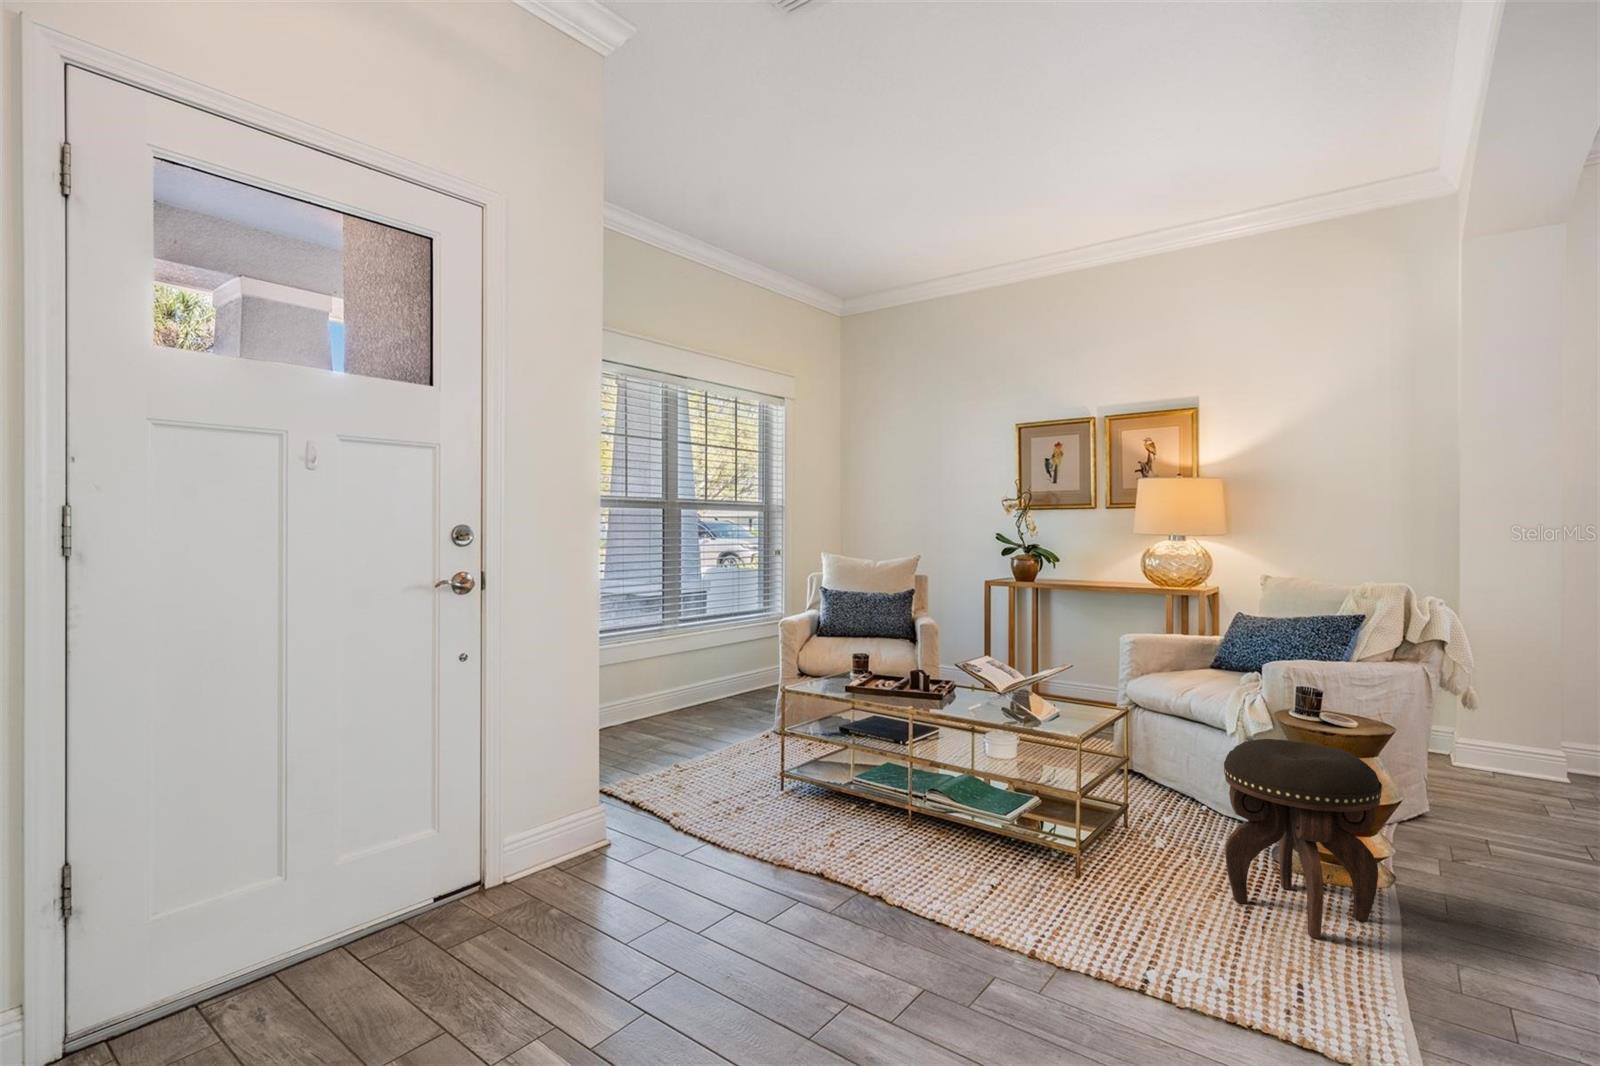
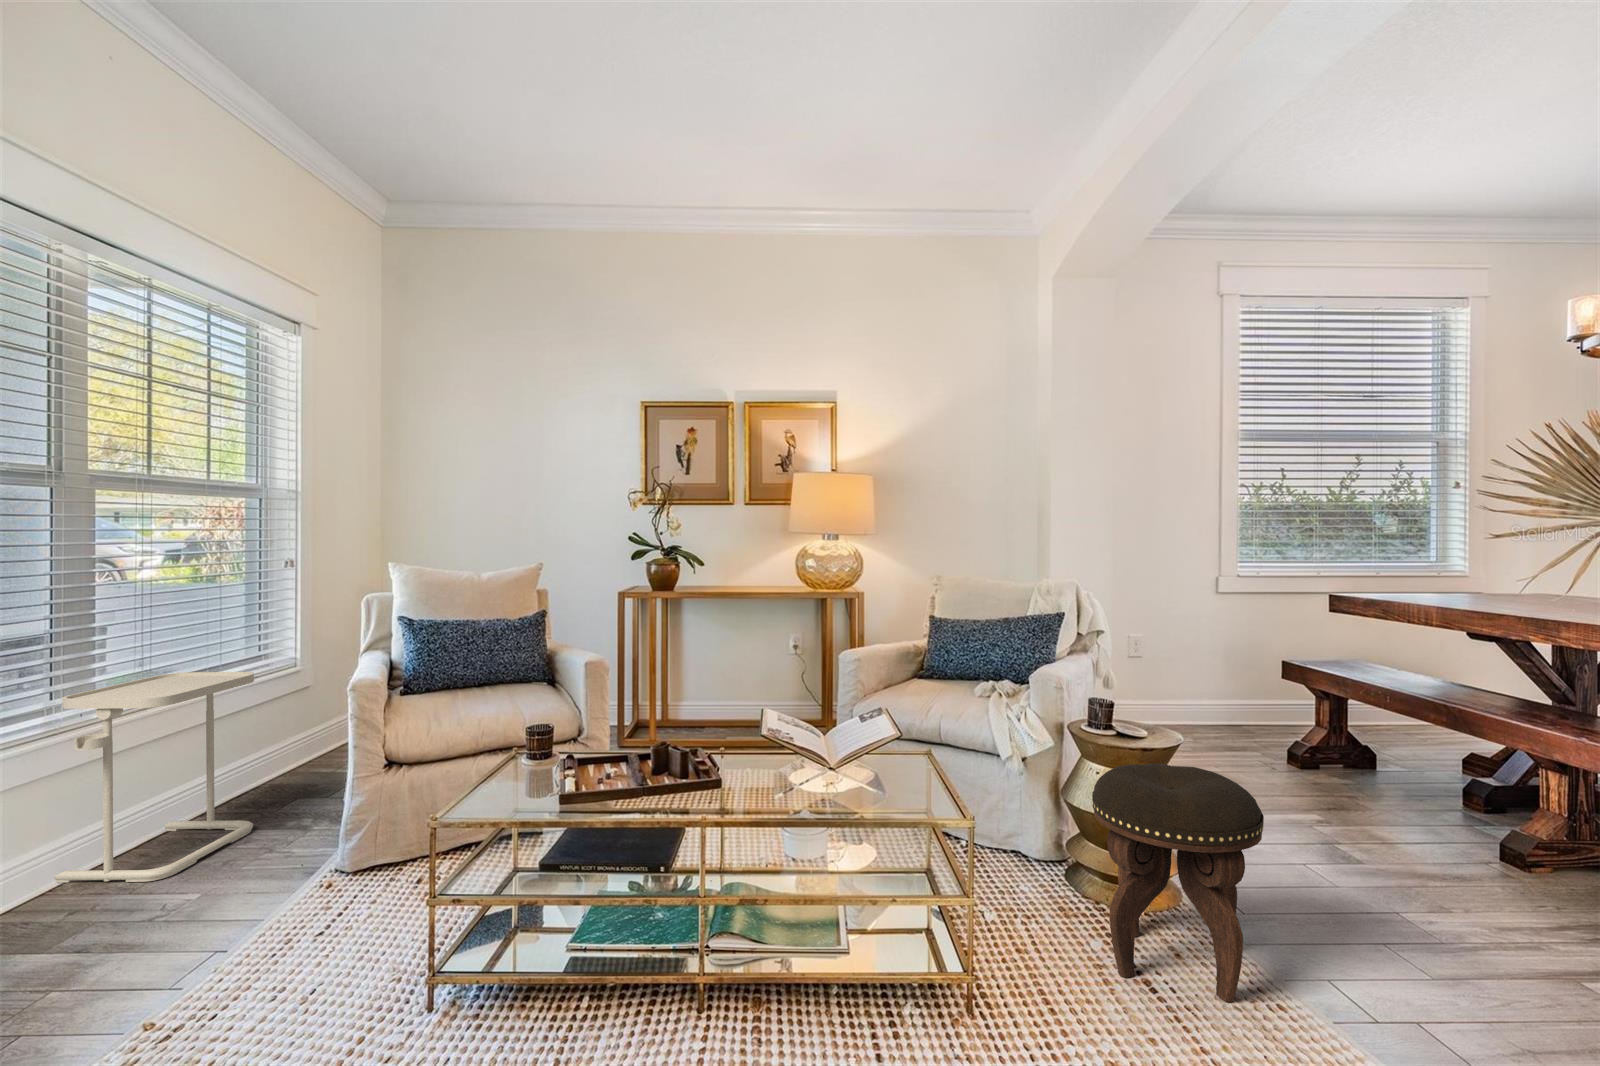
side table: none [664,612,751,720] -> present [55,672,254,883]

